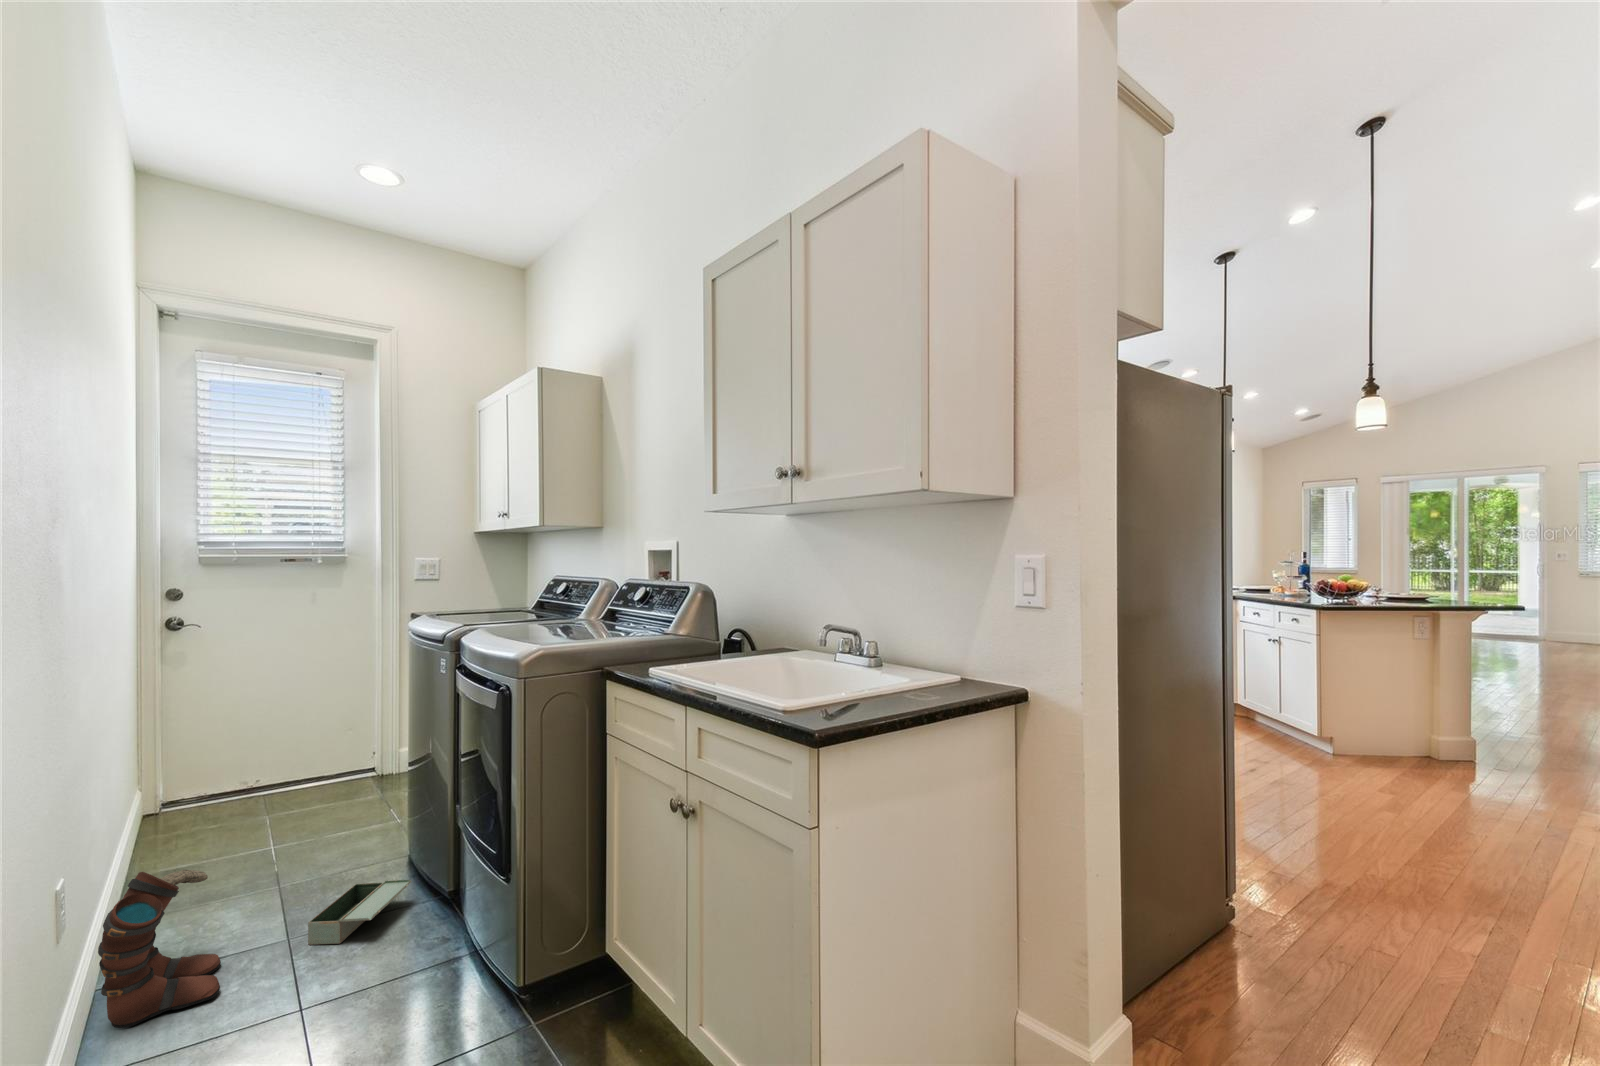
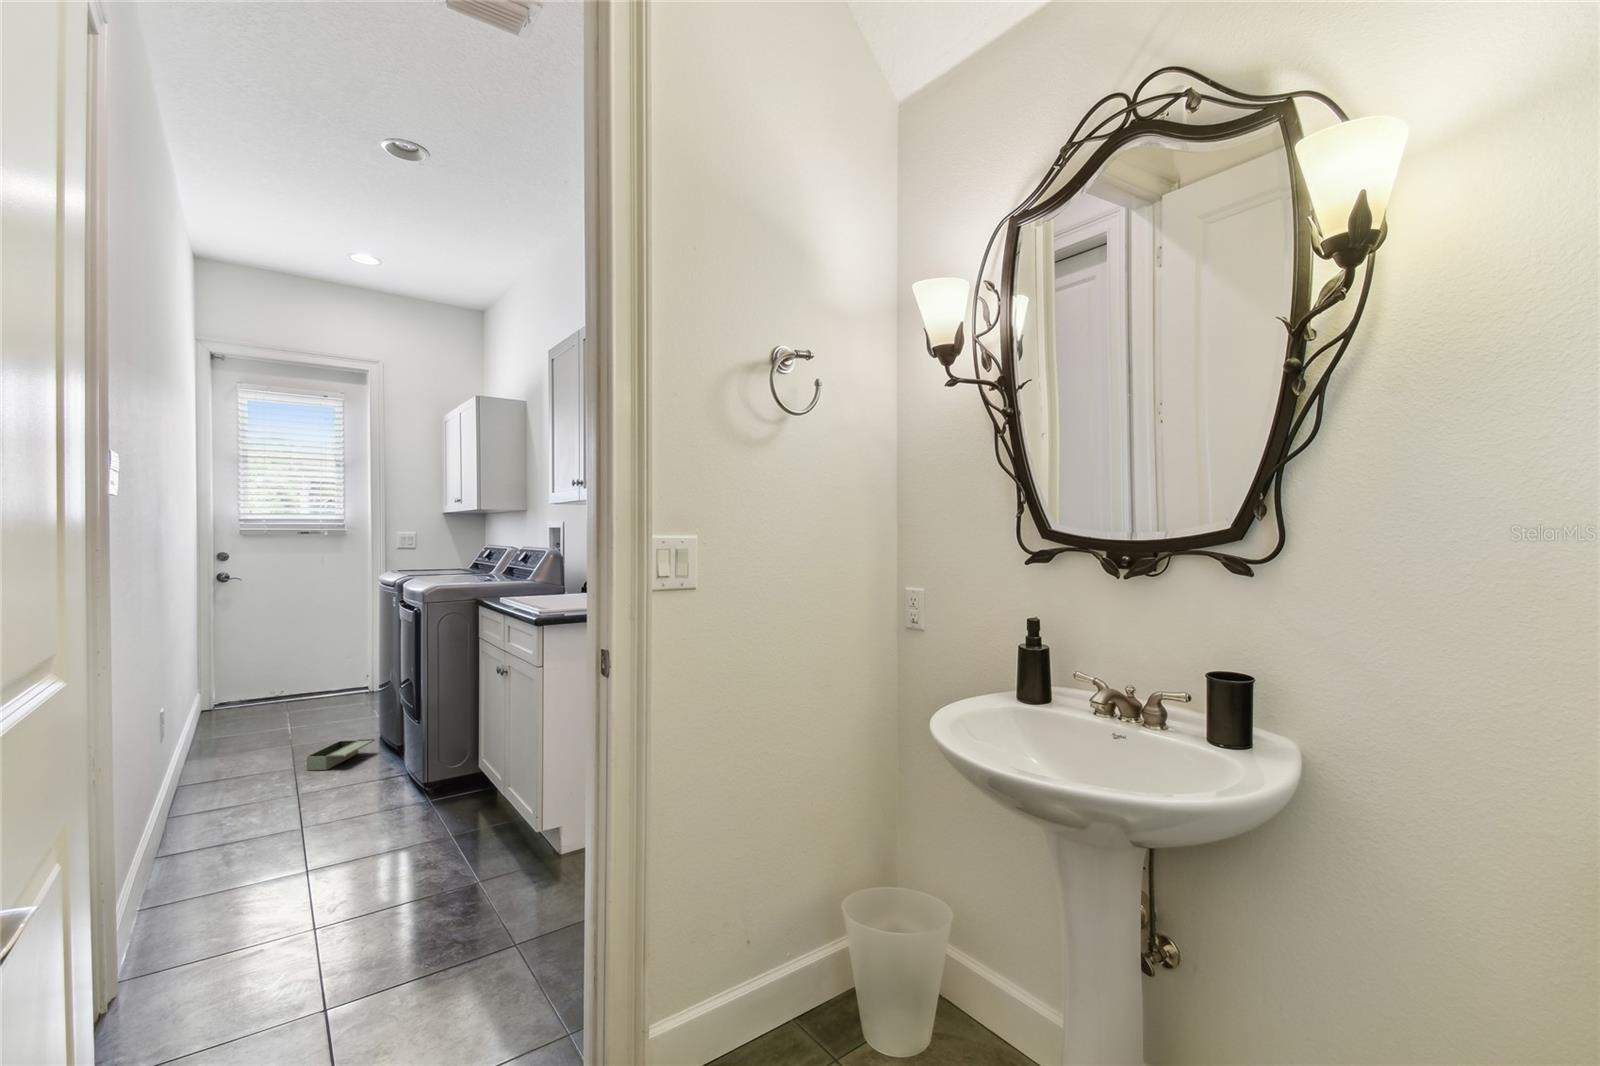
boots: present [98,870,221,1028] -> none [182,717,253,799]

